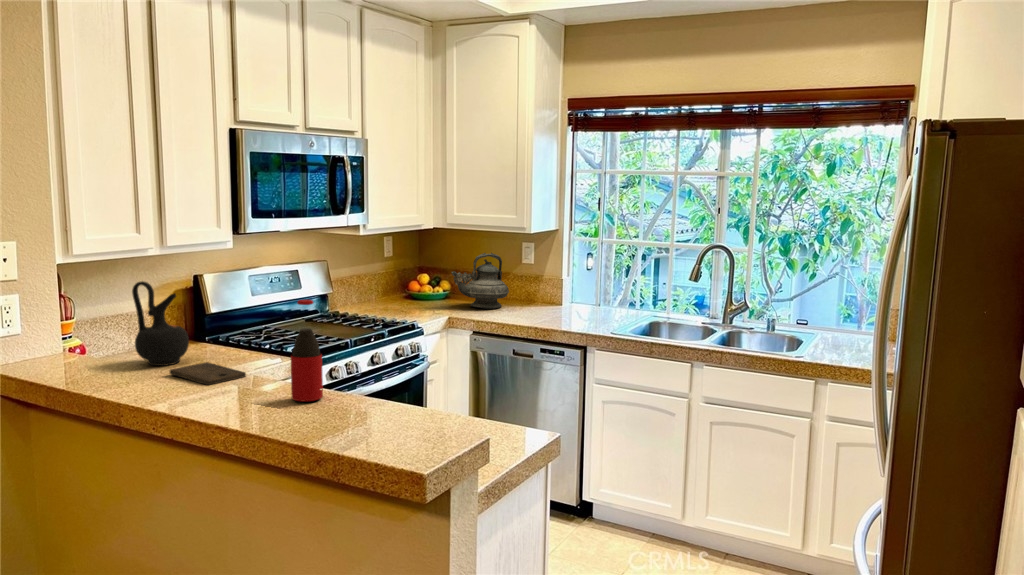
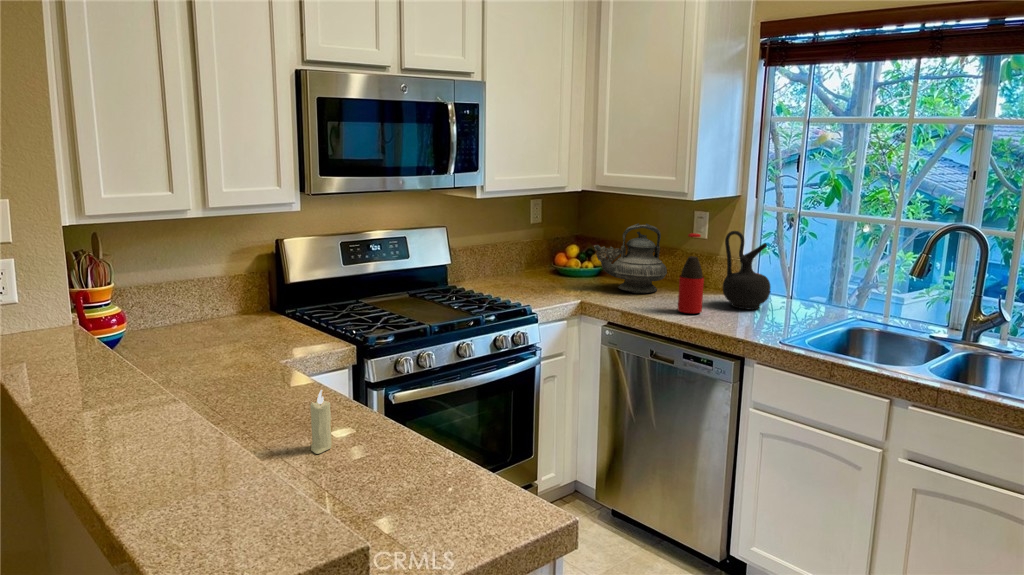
ceramic jug: present [132,281,189,366] -> present [723,231,771,310]
bottle: present [291,300,323,401] -> present [678,233,704,313]
cutting board: present [170,362,246,385] -> none [188,347,260,380]
candle: none [354,366,371,412] -> present [310,390,332,454]

